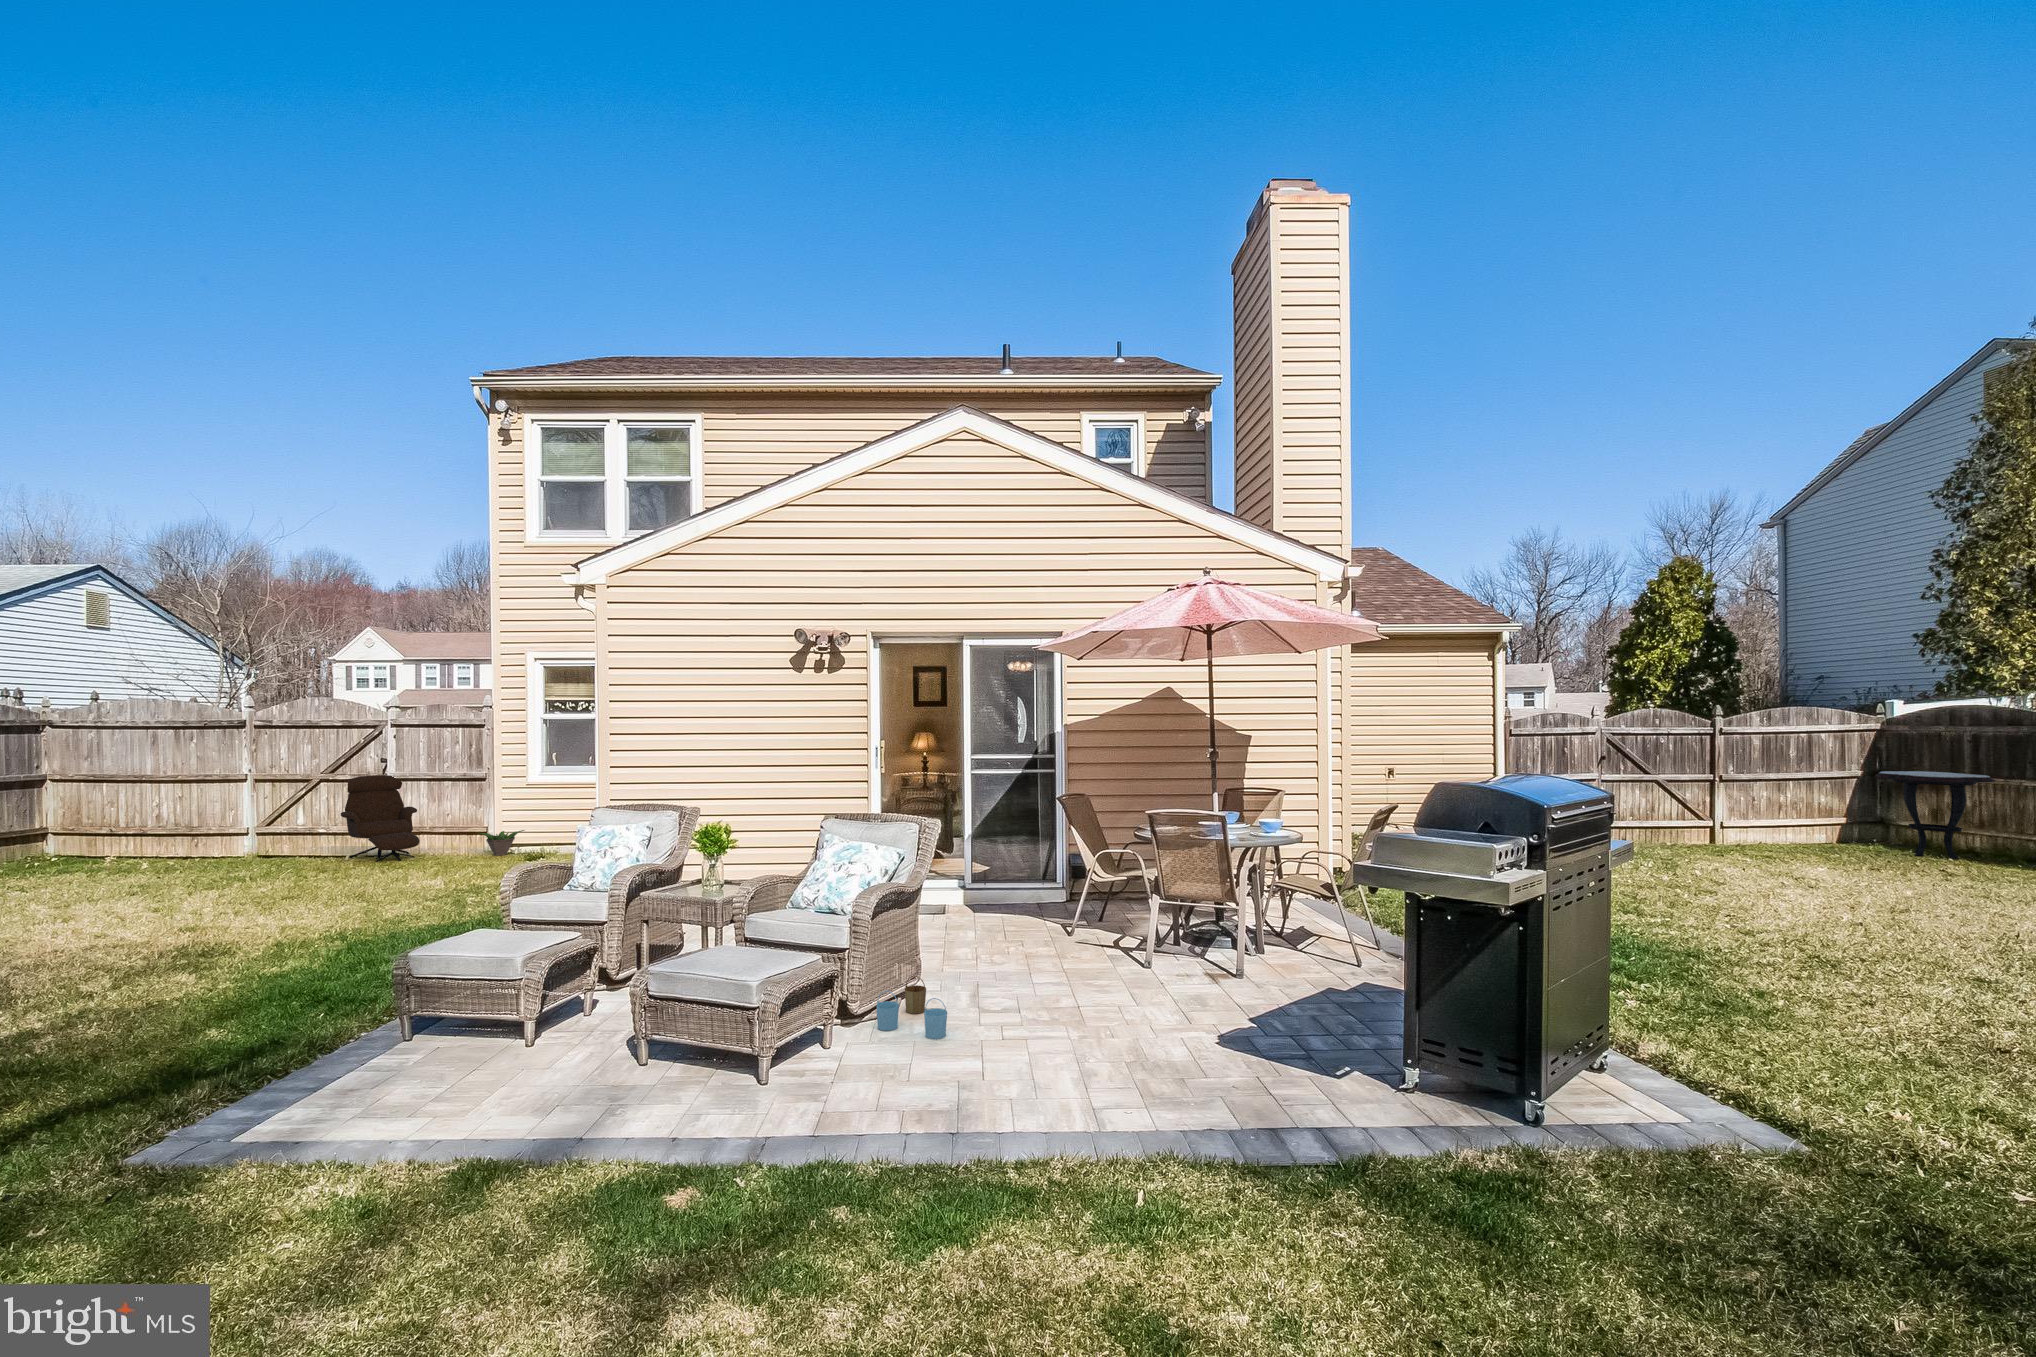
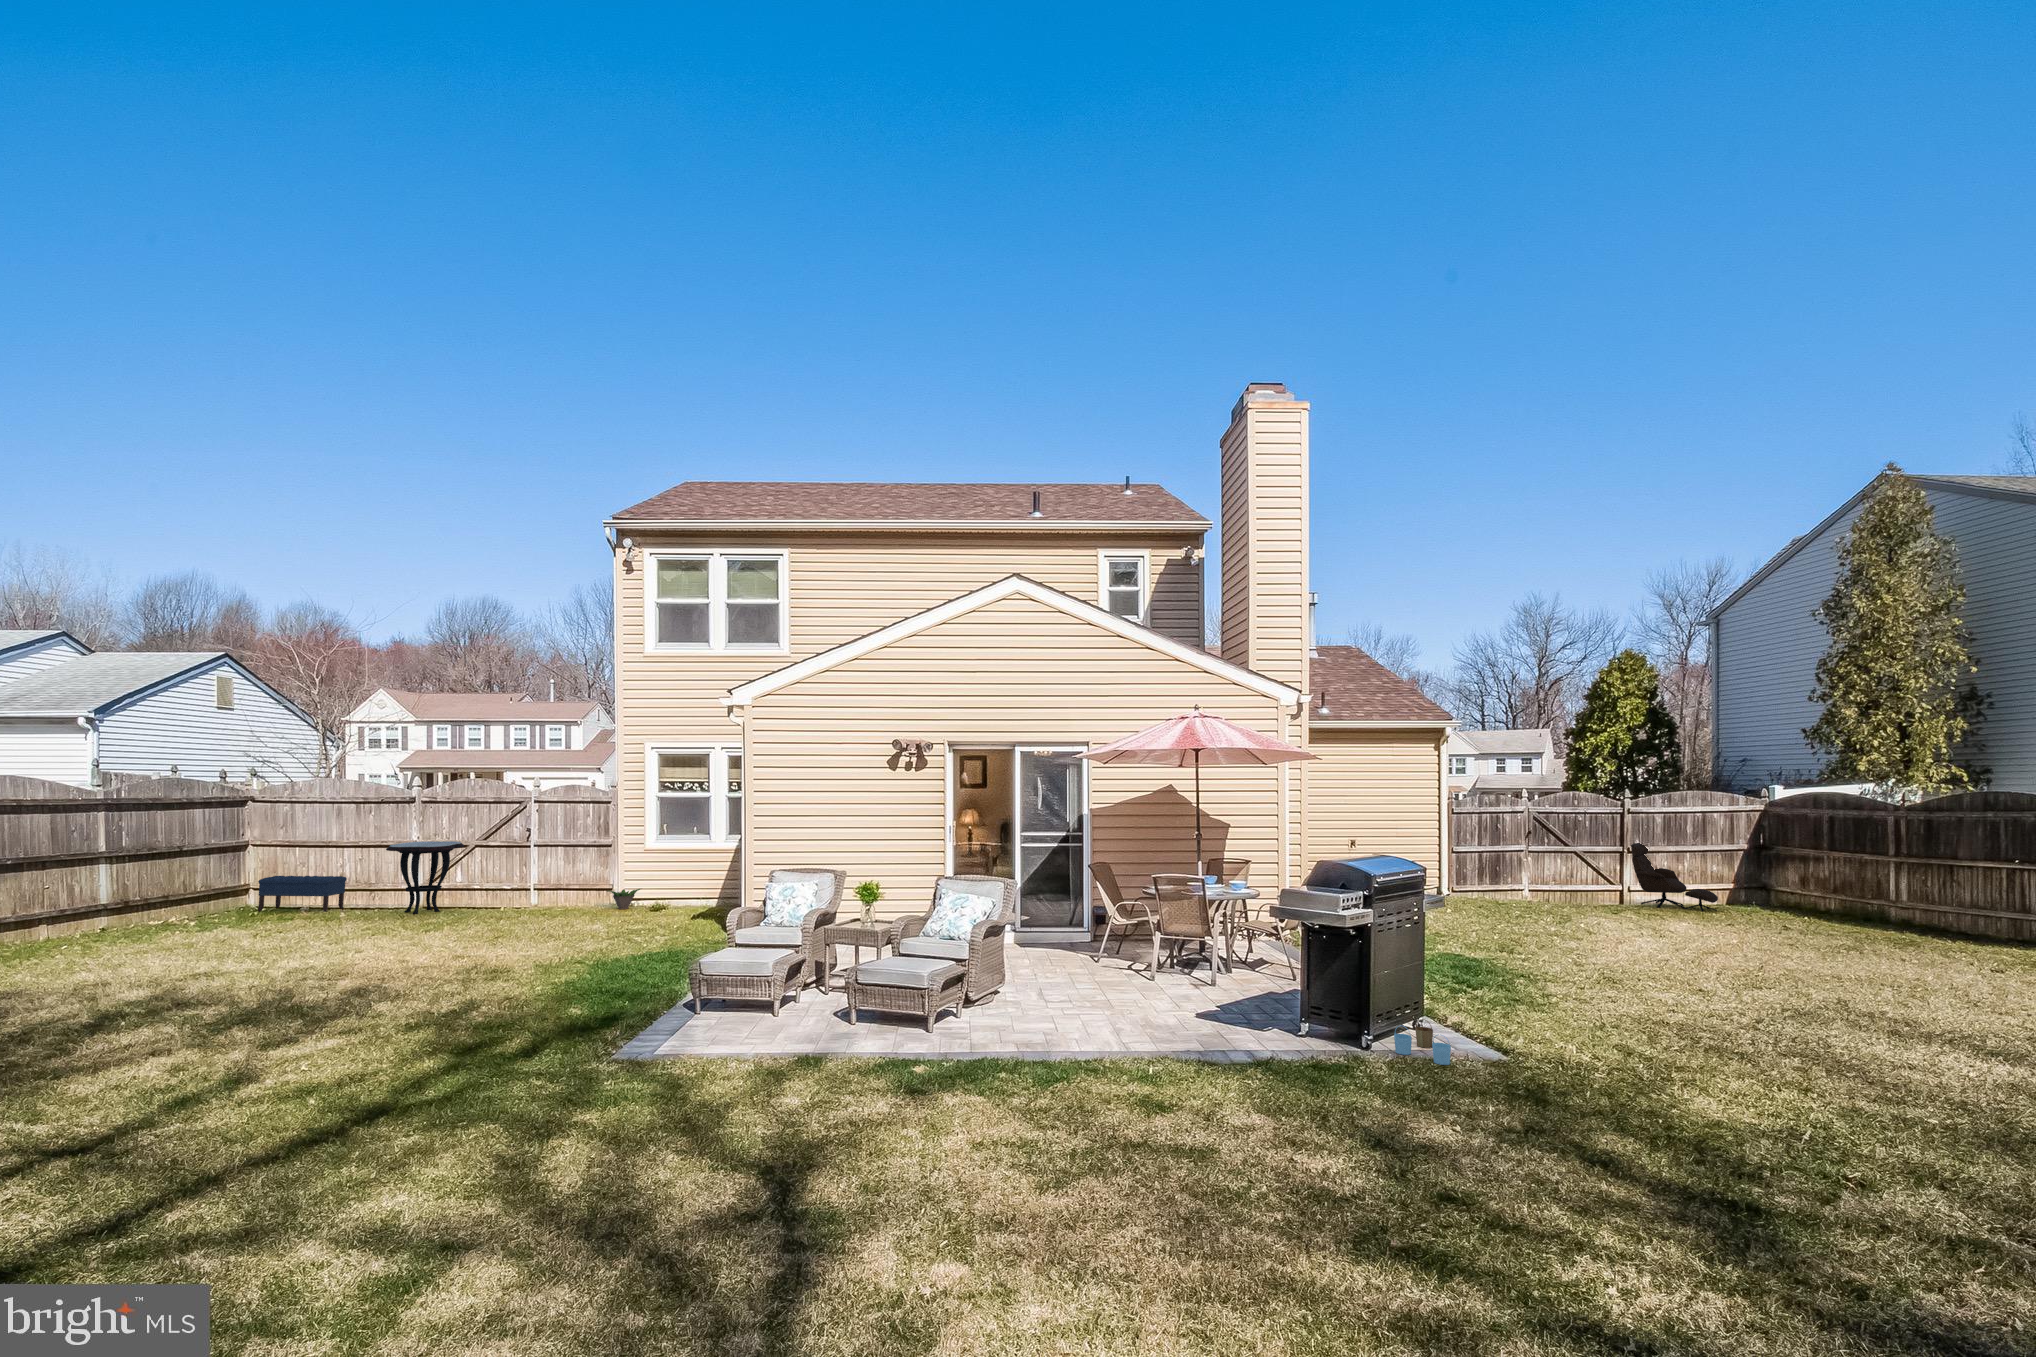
side table: present [1875,771,1995,859] -> present [386,842,464,914]
lounge chair: present [341,775,420,862] -> present [1631,843,1718,911]
bench: none [45,817,162,861] -> present [258,876,347,912]
bucket: present [877,976,947,1039] -> present [1394,1019,1451,1065]

